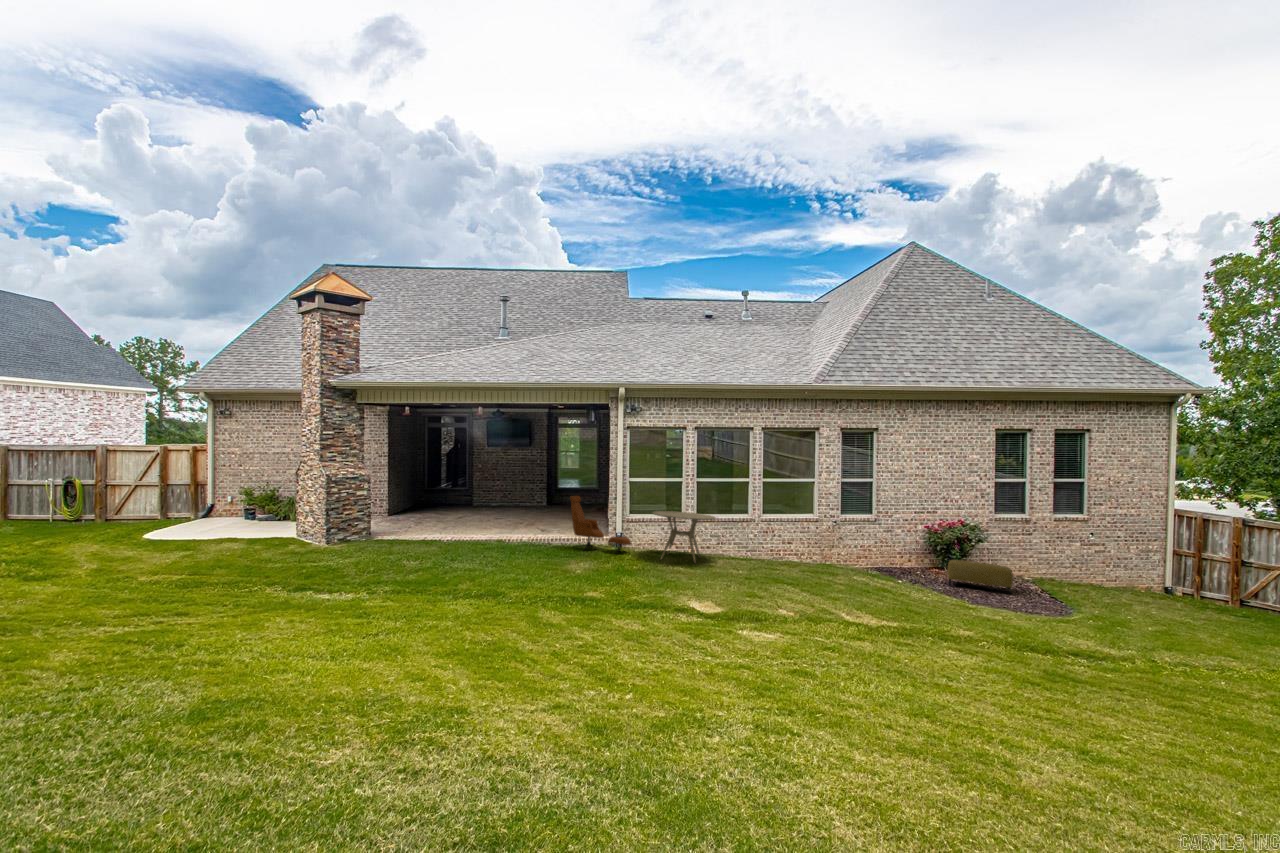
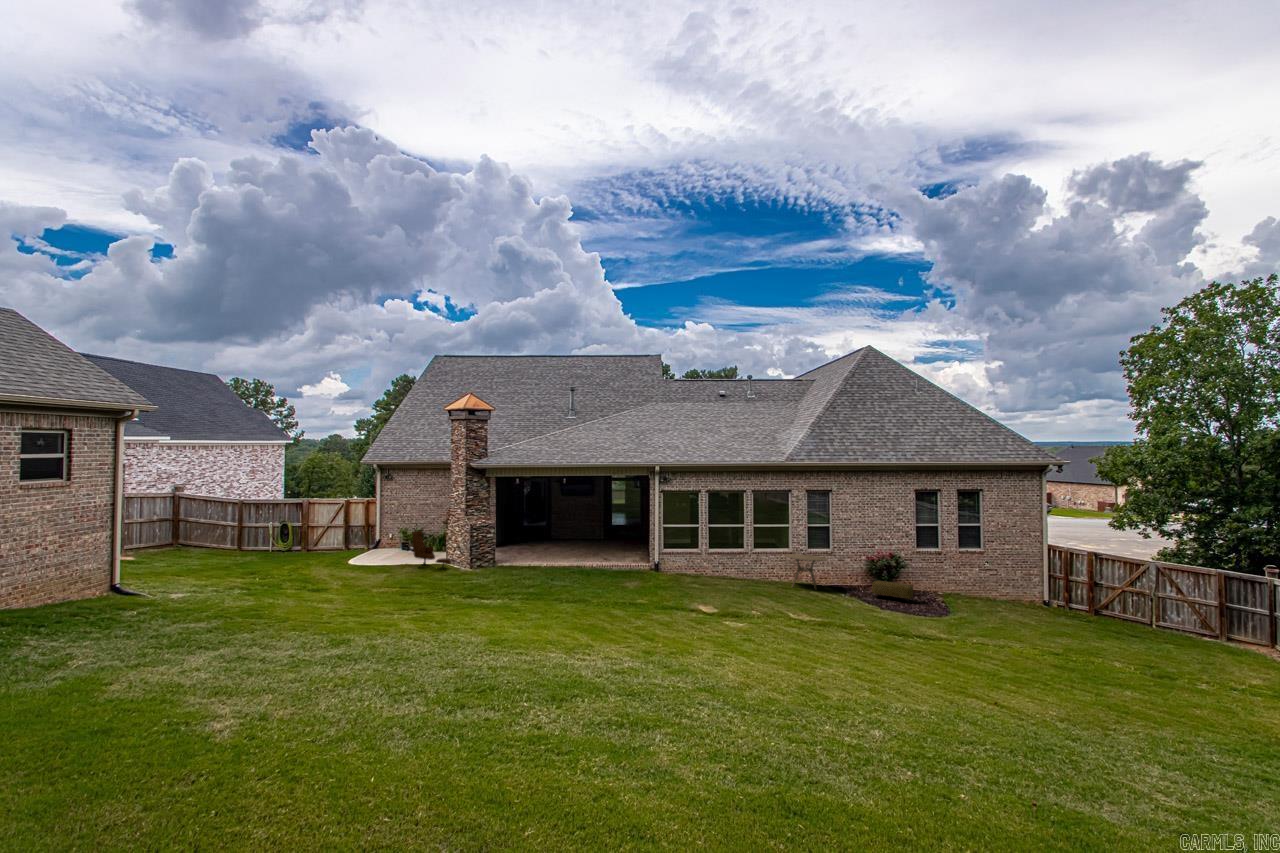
lounge chair: present [570,496,631,552] -> present [412,531,451,569]
dining table: present [653,511,716,563] -> present [785,554,828,589]

